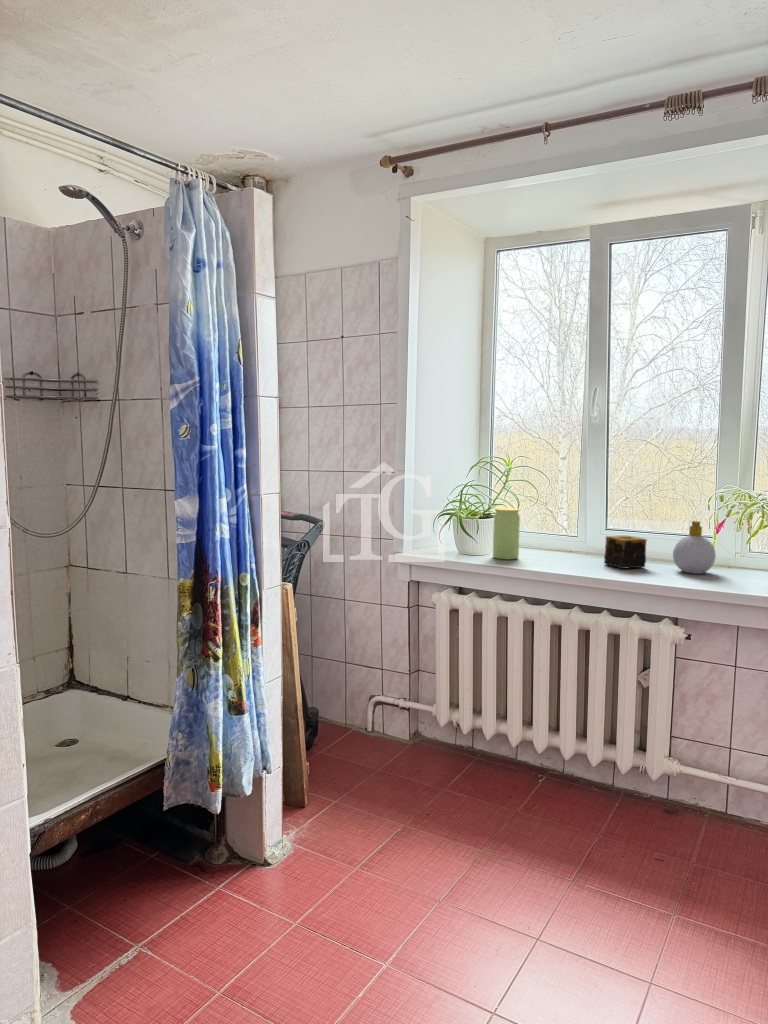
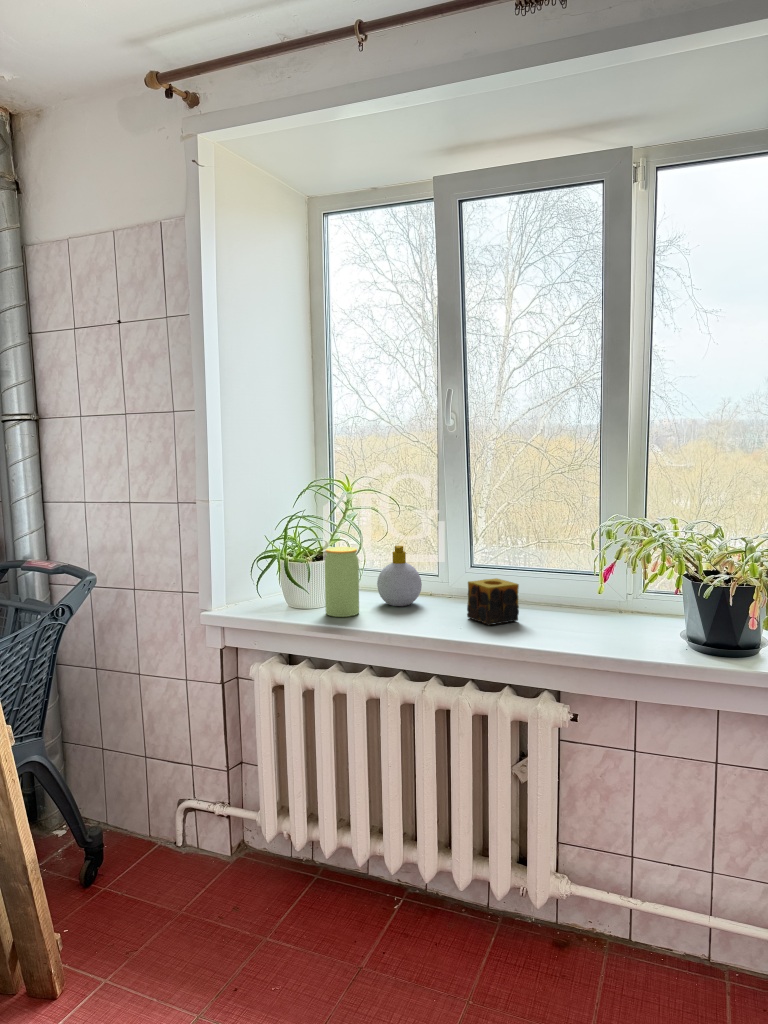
soap bottle: present [673,521,716,574] -> present [377,546,422,606]

